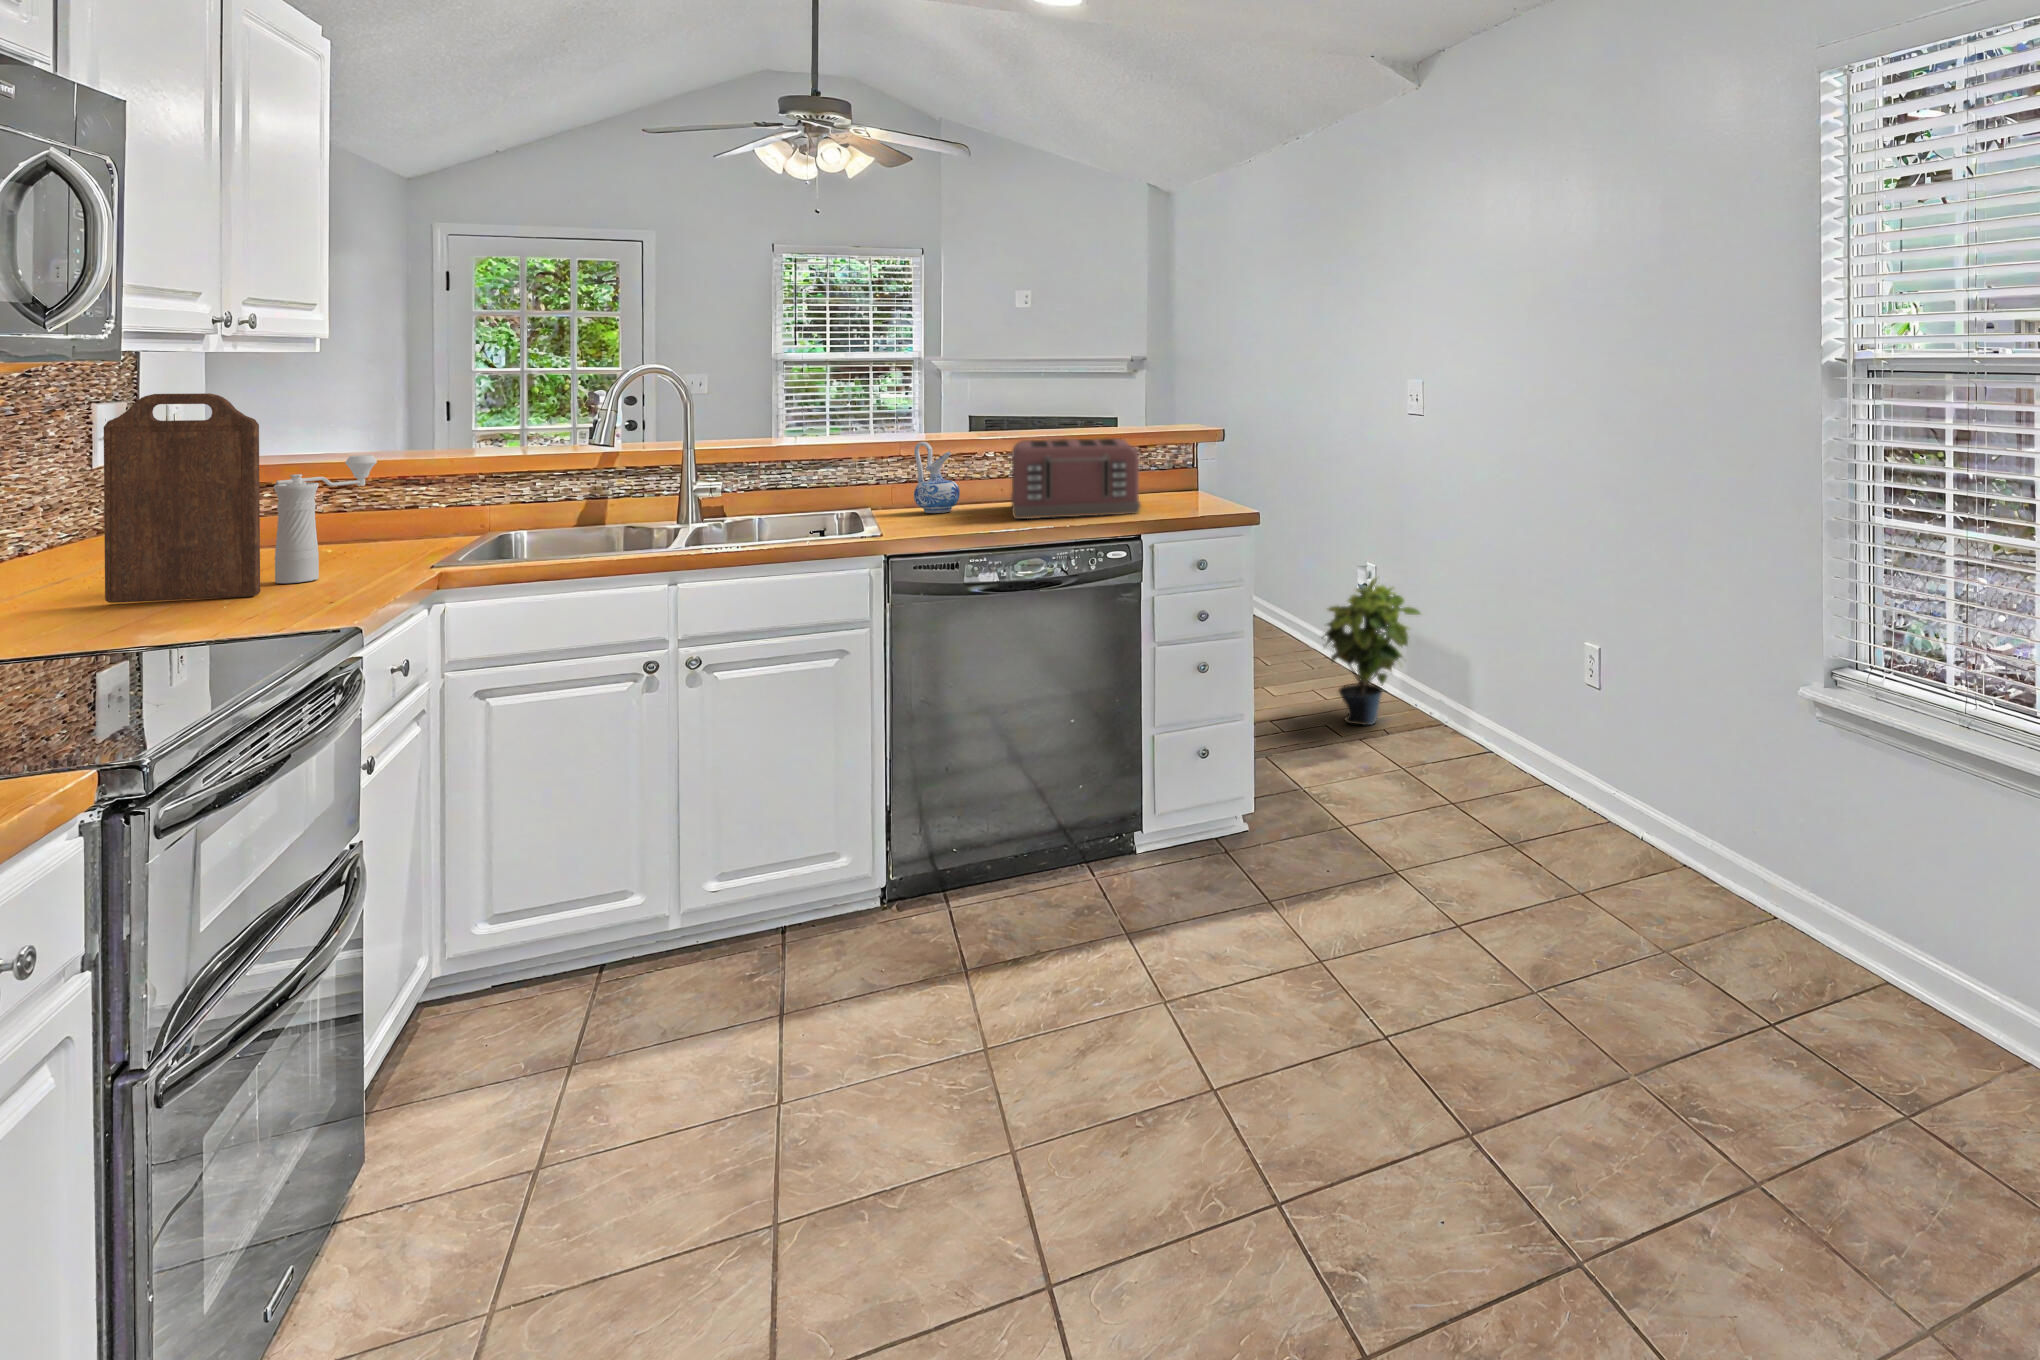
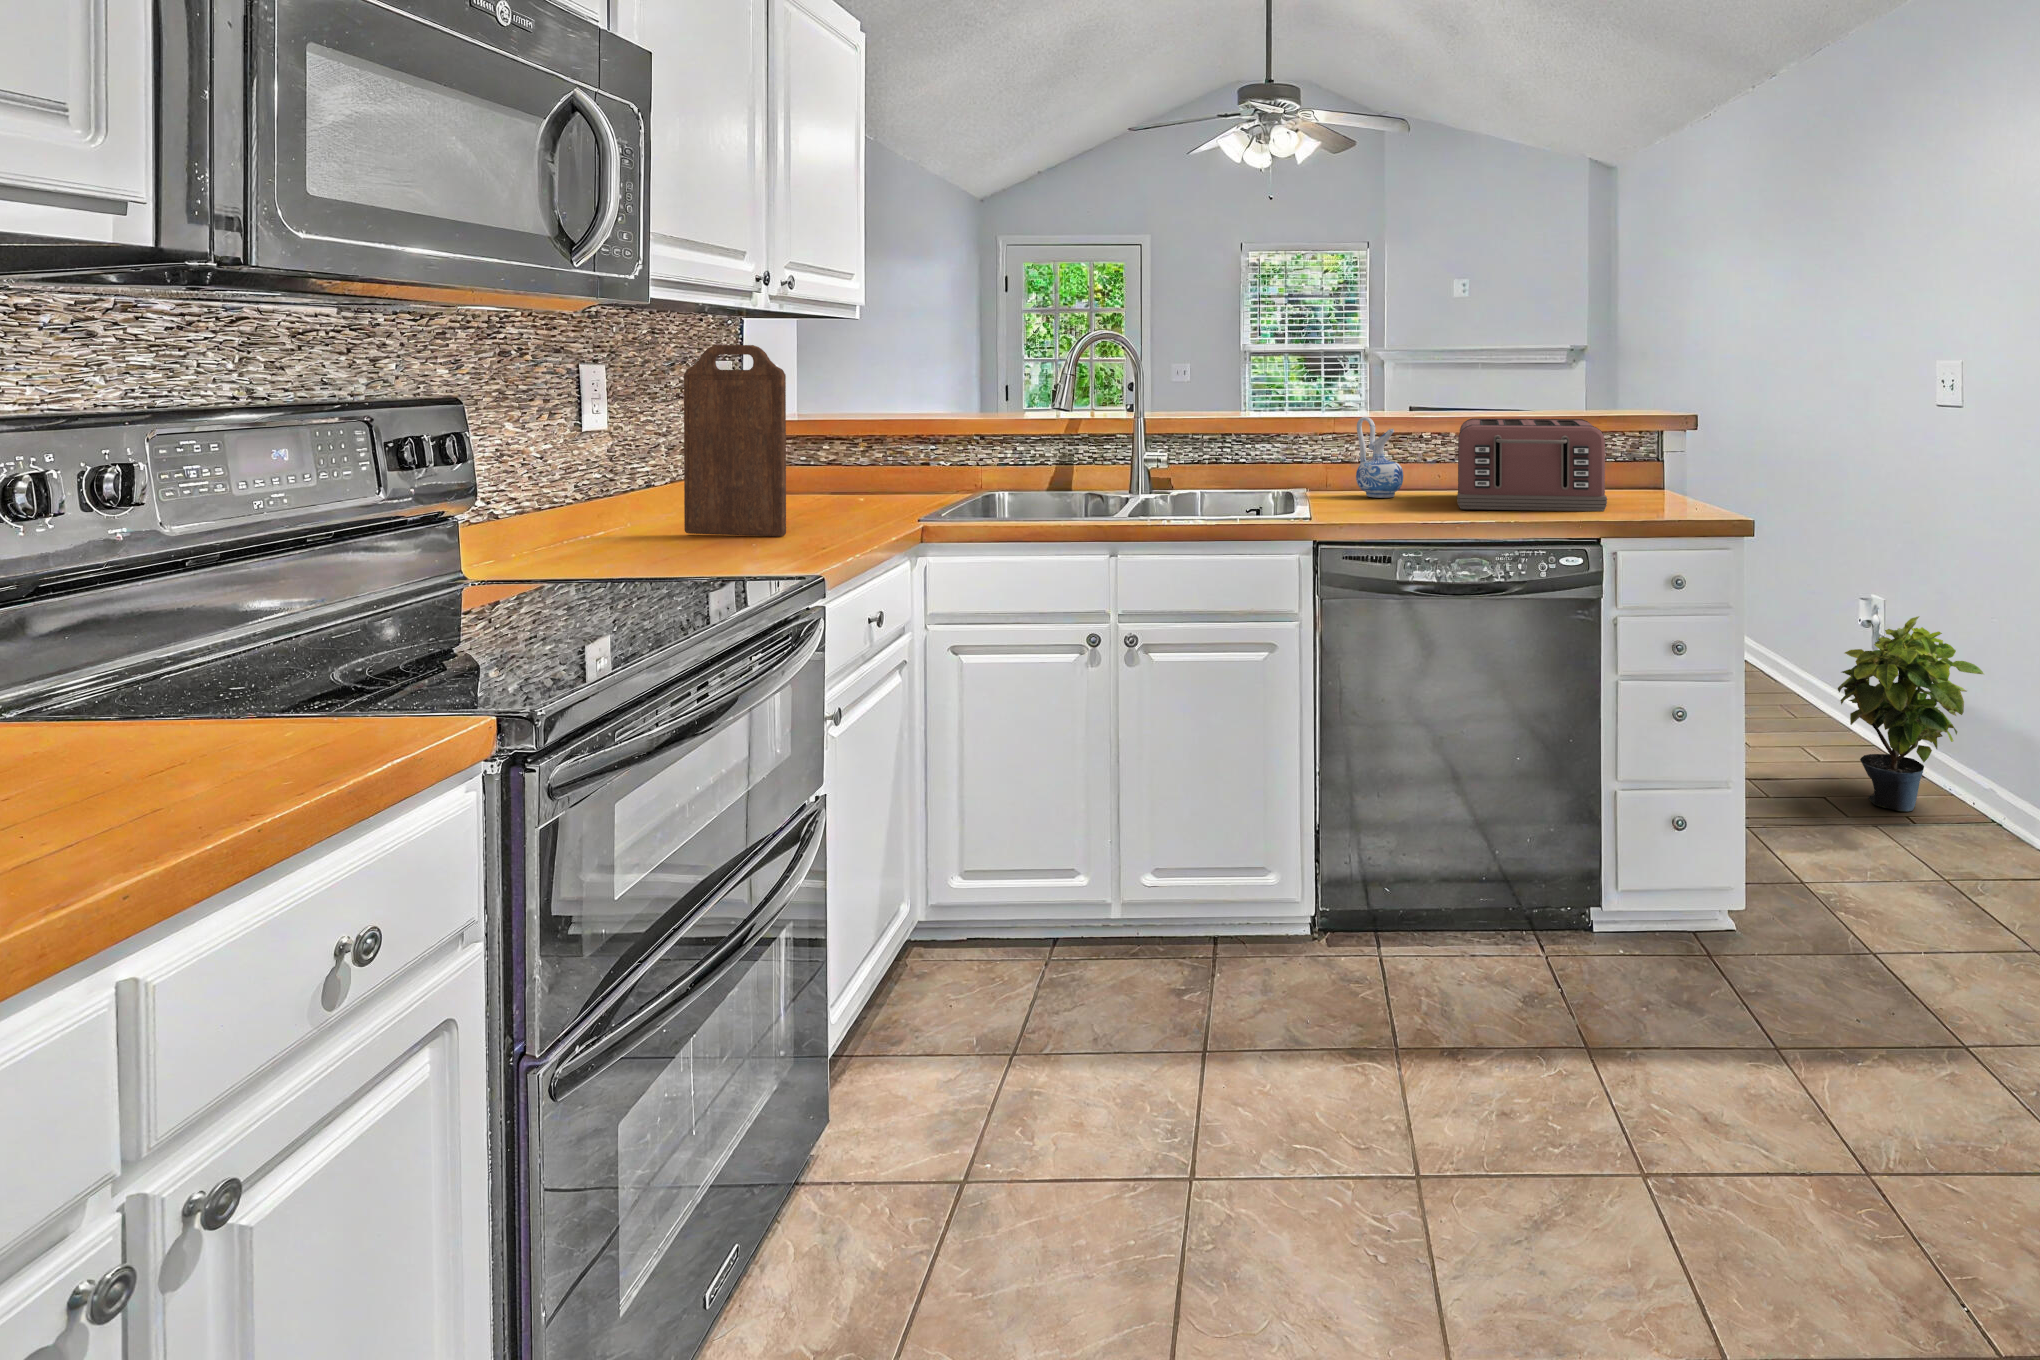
pepper mill: present [274,455,377,583] -> none [804,410,883,527]

